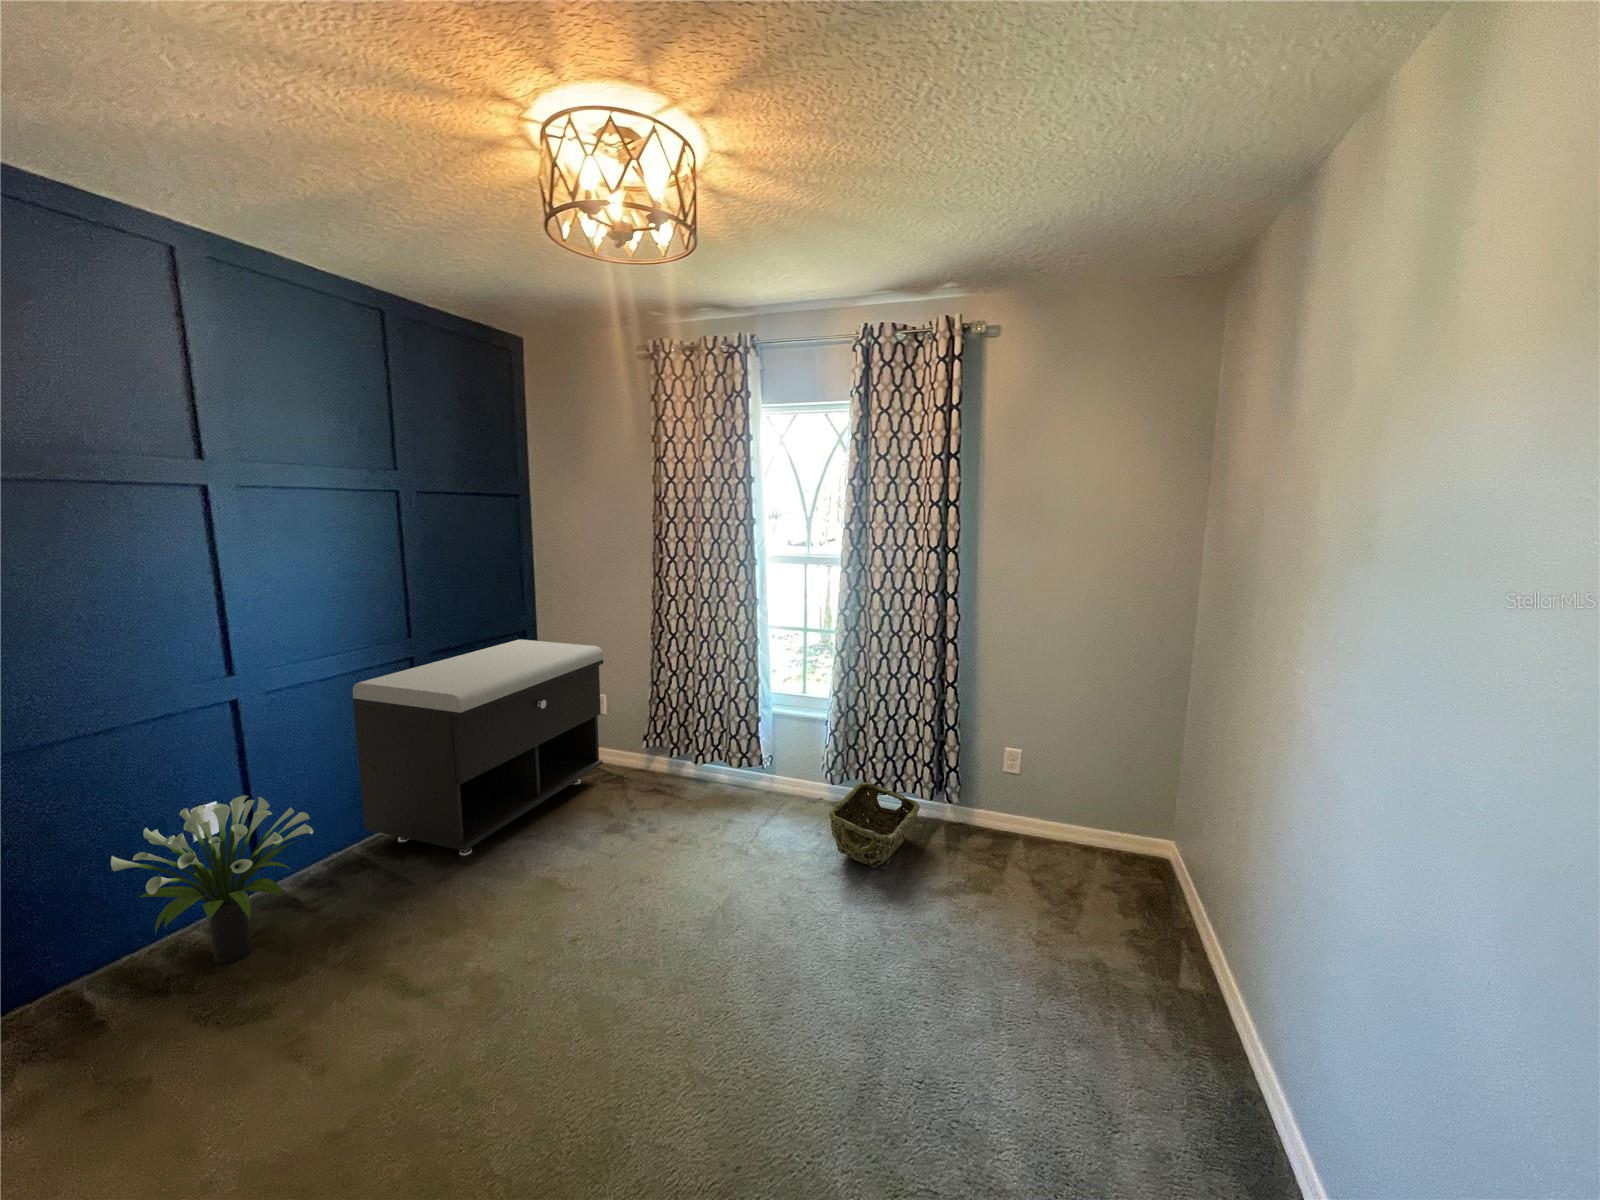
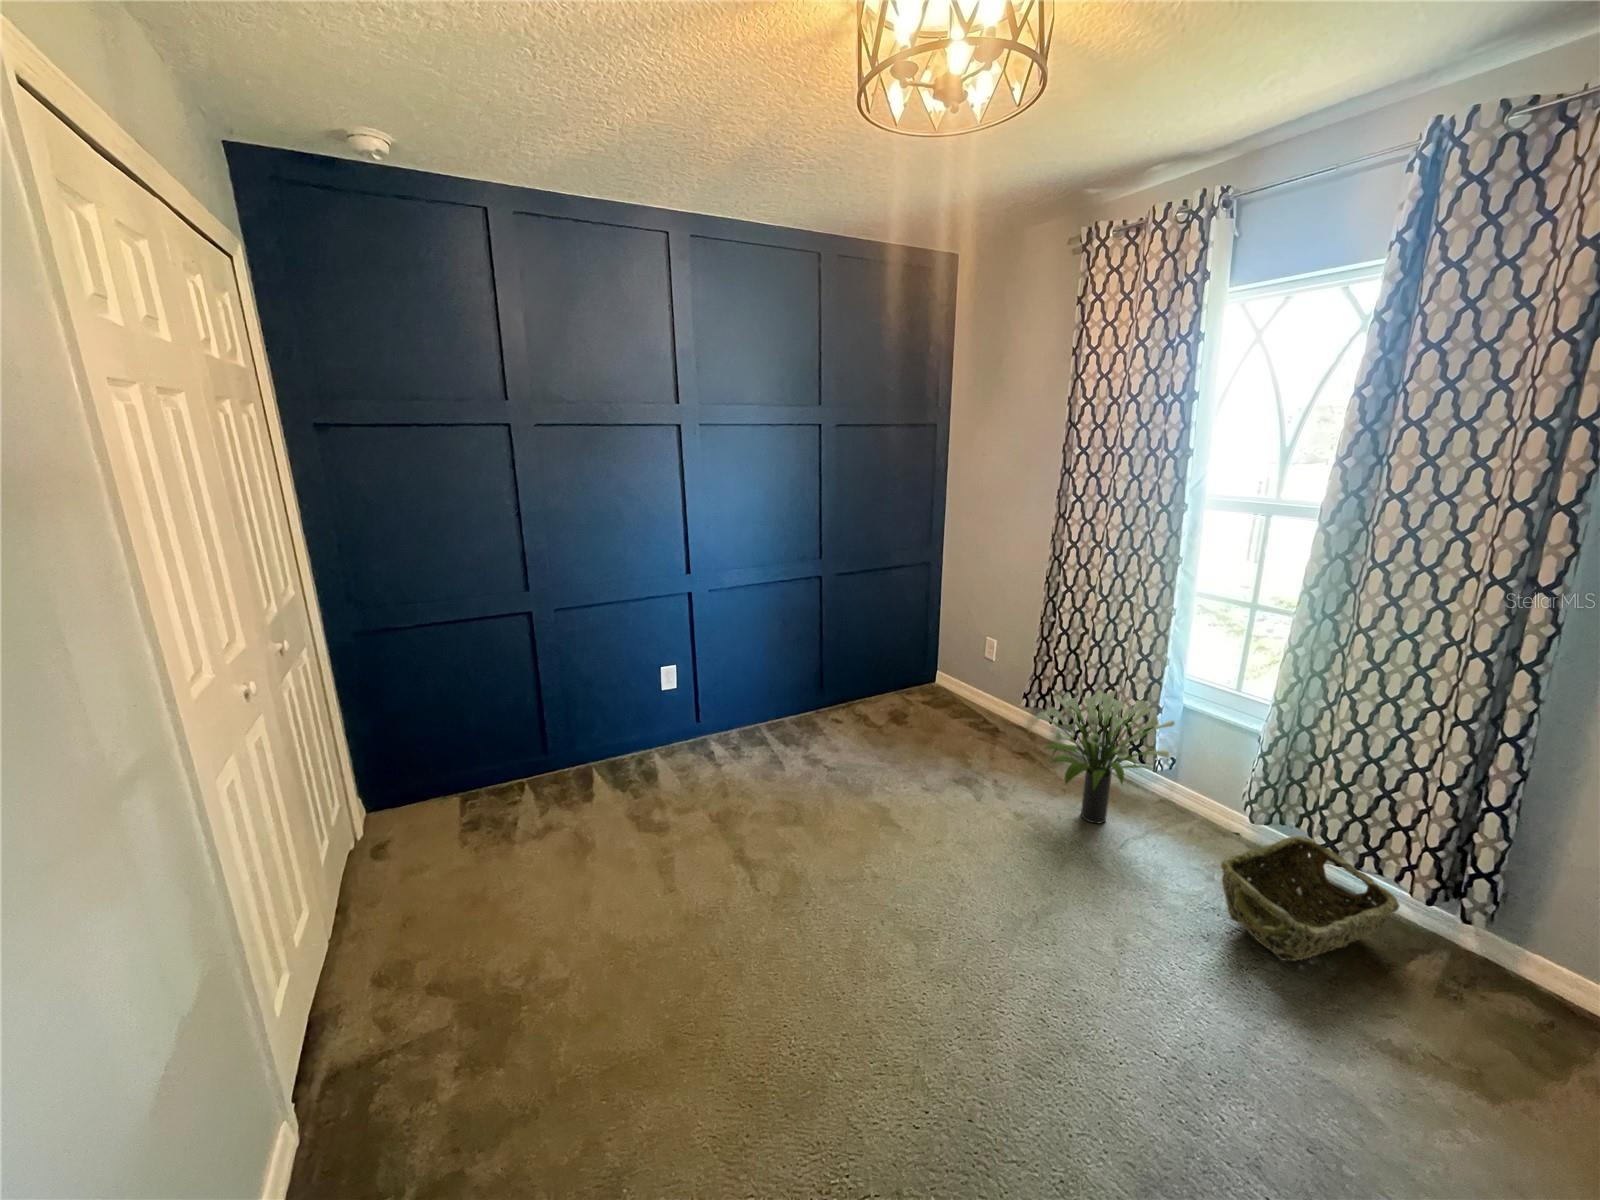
storage bench: present [353,639,603,856] -> none [763,570,989,764]
potted plant: present [111,796,313,964] -> present [1035,691,1174,823]

